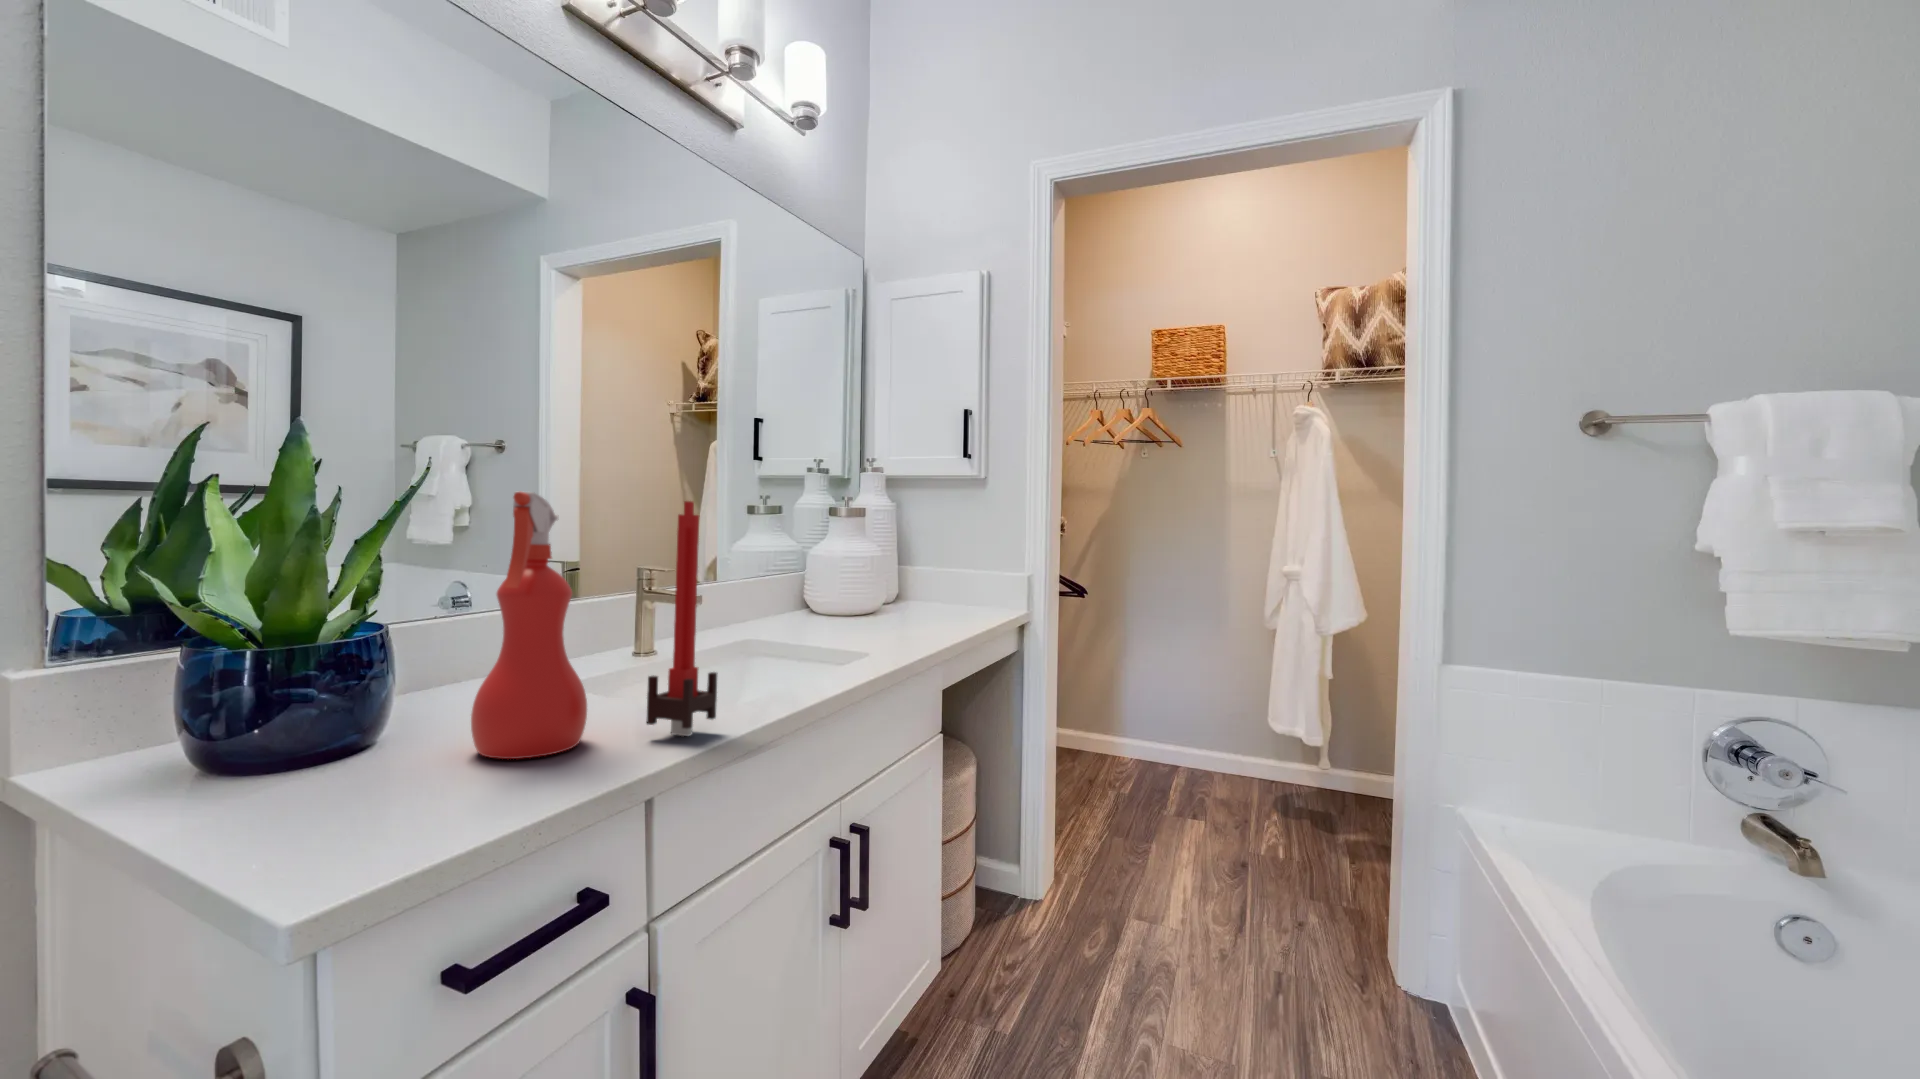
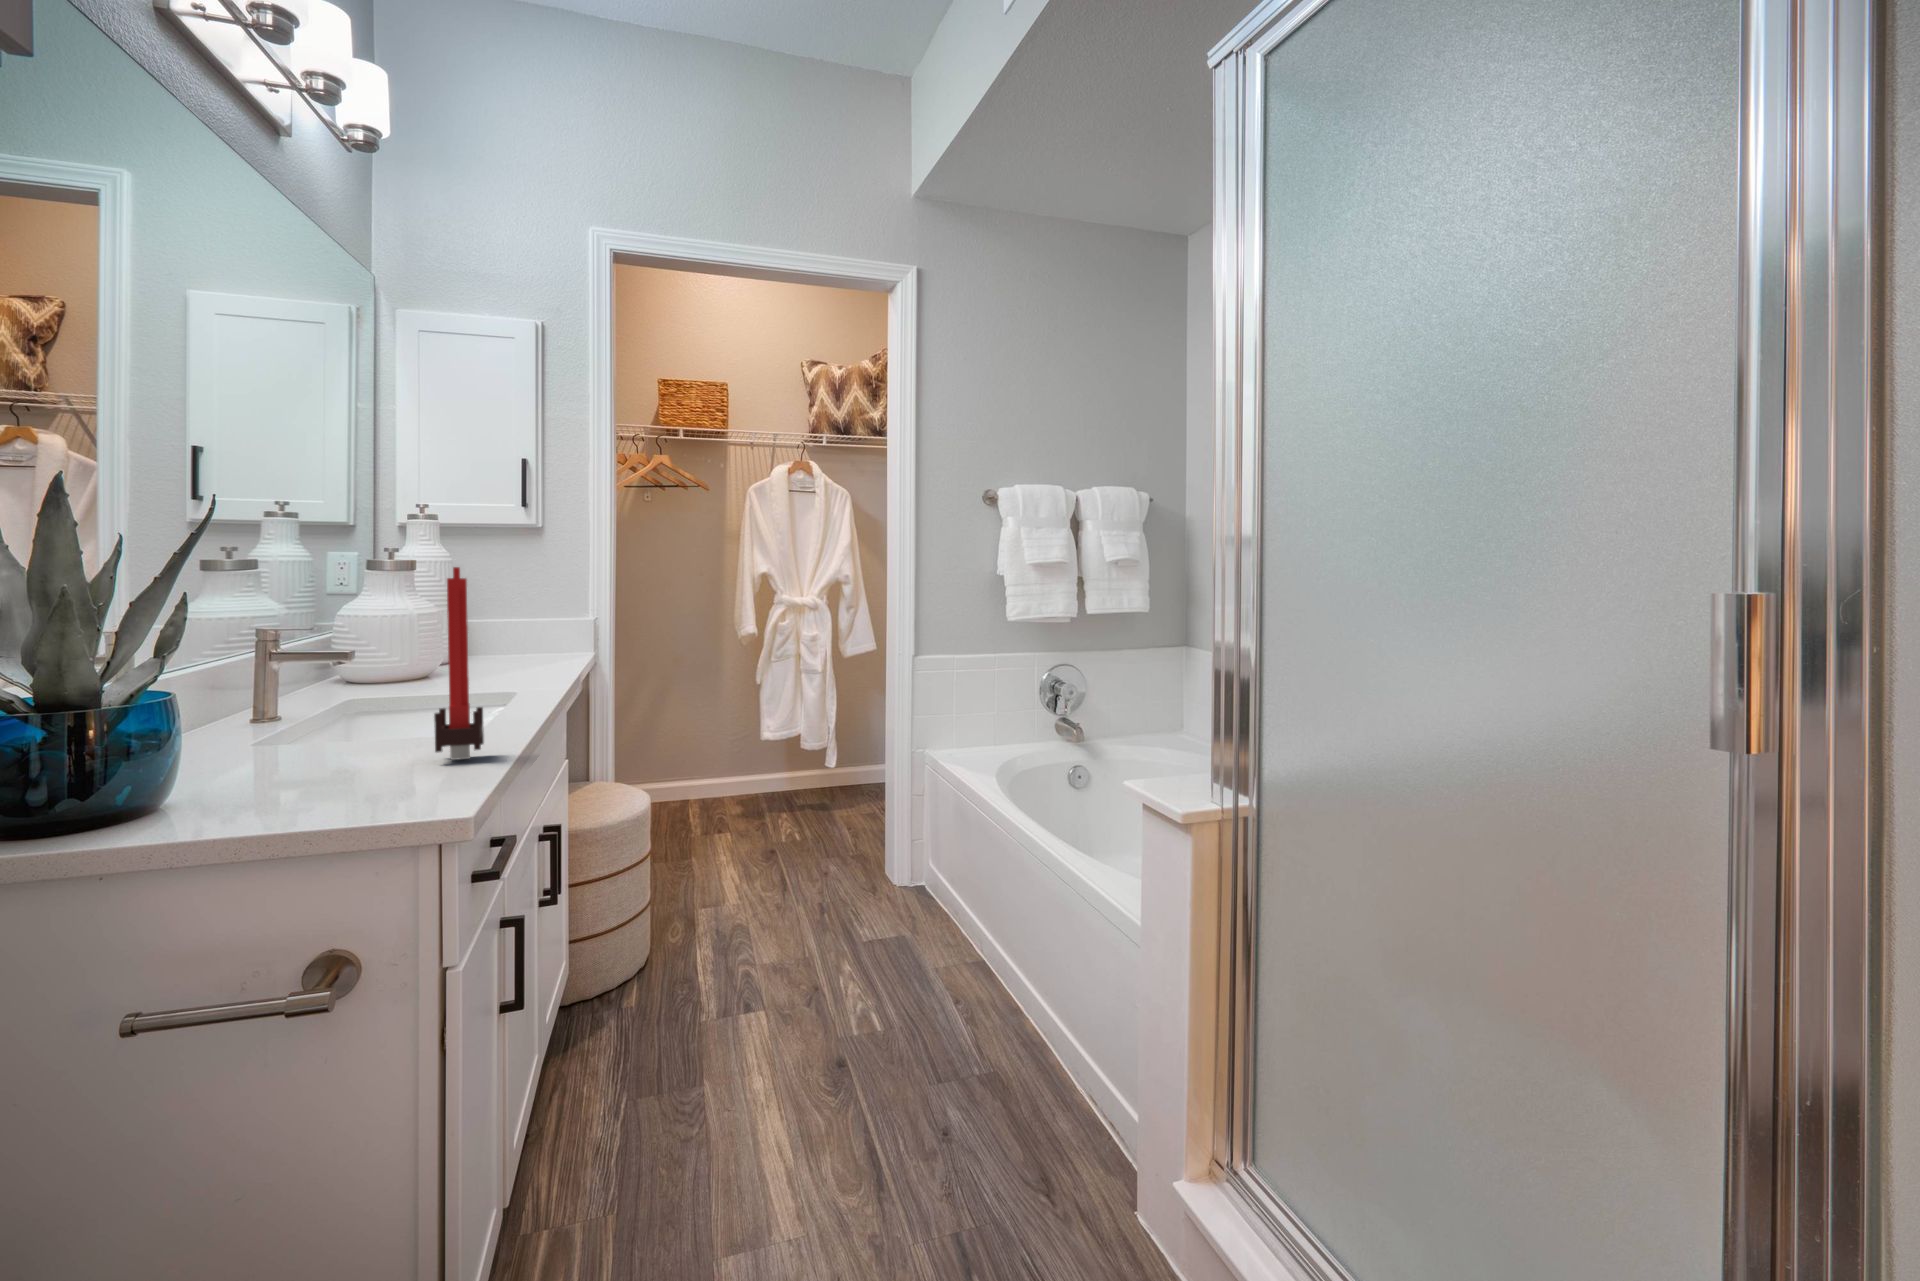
spray bottle: present [471,492,587,759] -> none [291,563,396,788]

